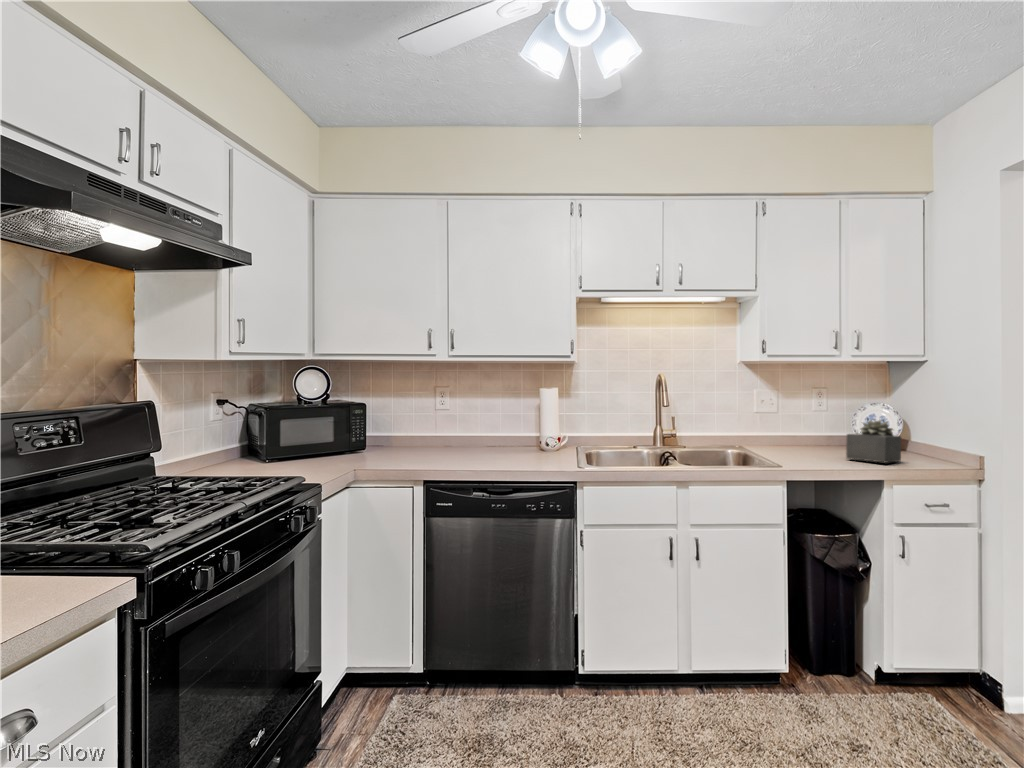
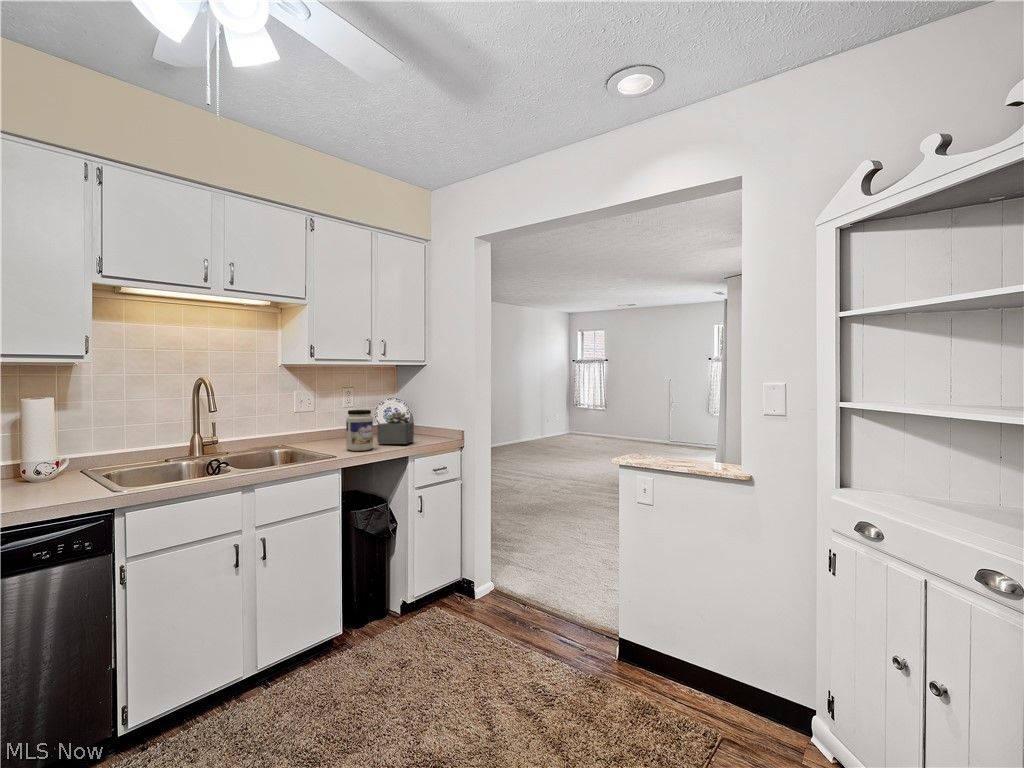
jar: none [802,415,836,464] -> present [346,410,373,451]

